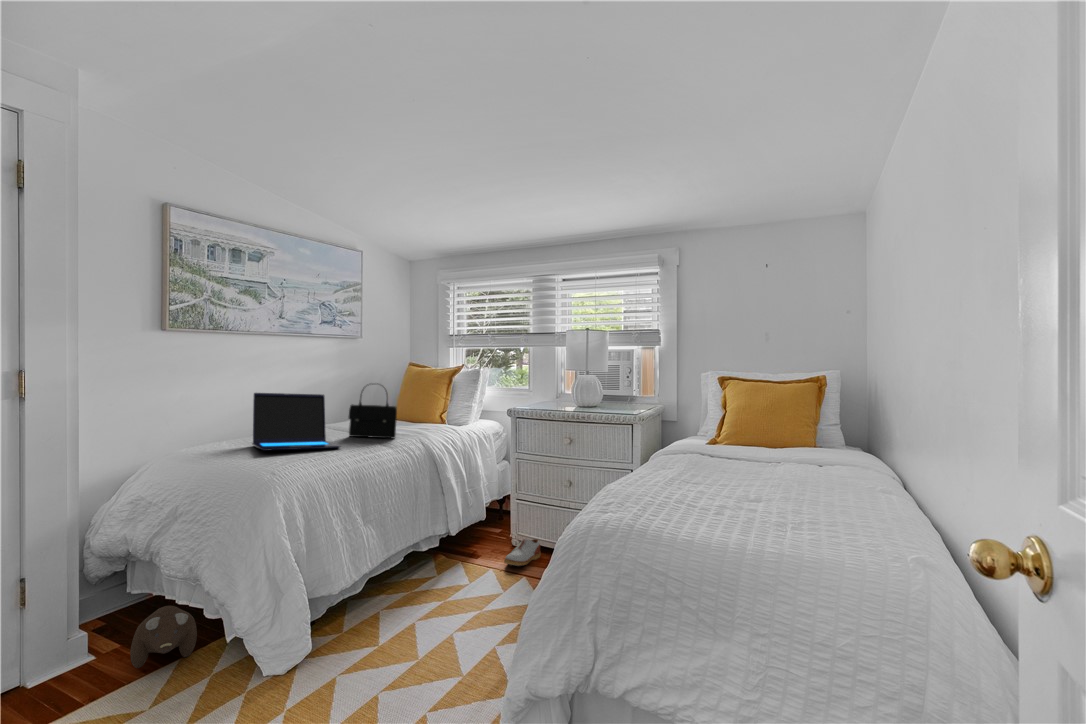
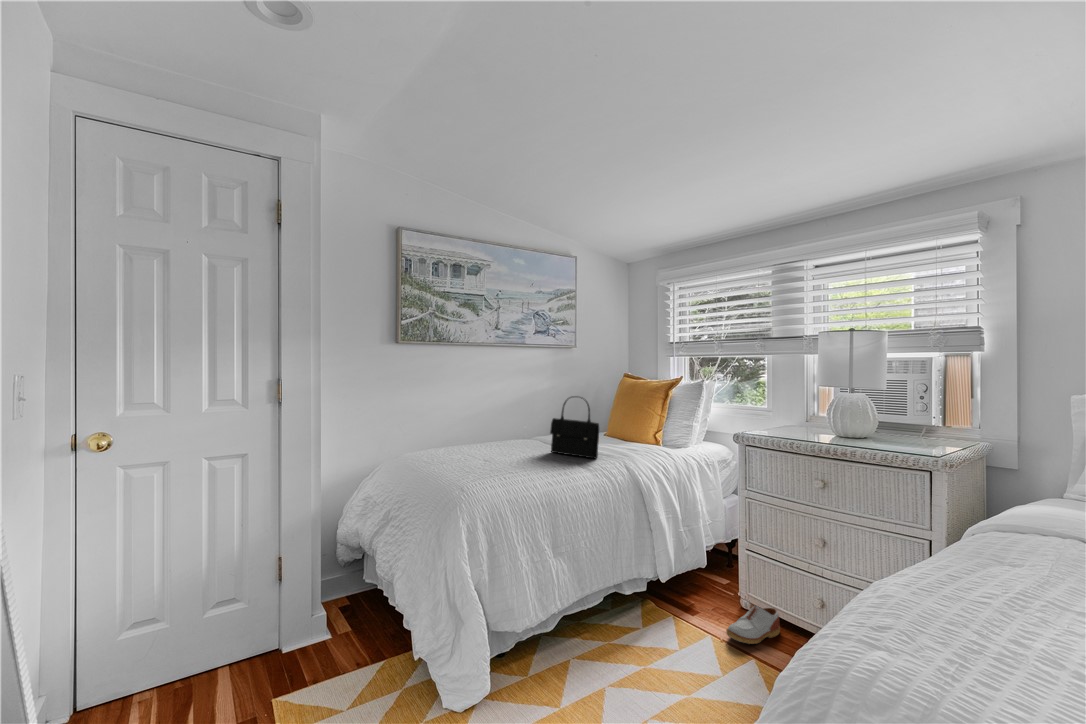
laptop: present [252,393,340,451] -> none [455,403,535,467]
plush toy: present [130,606,197,668] -> none [332,611,388,670]

